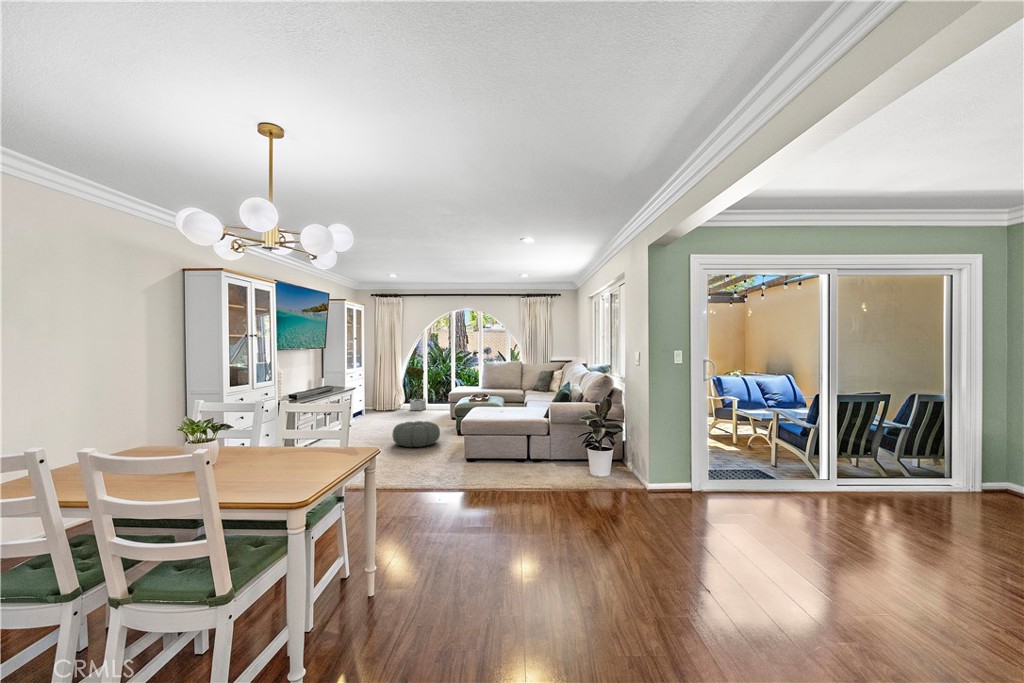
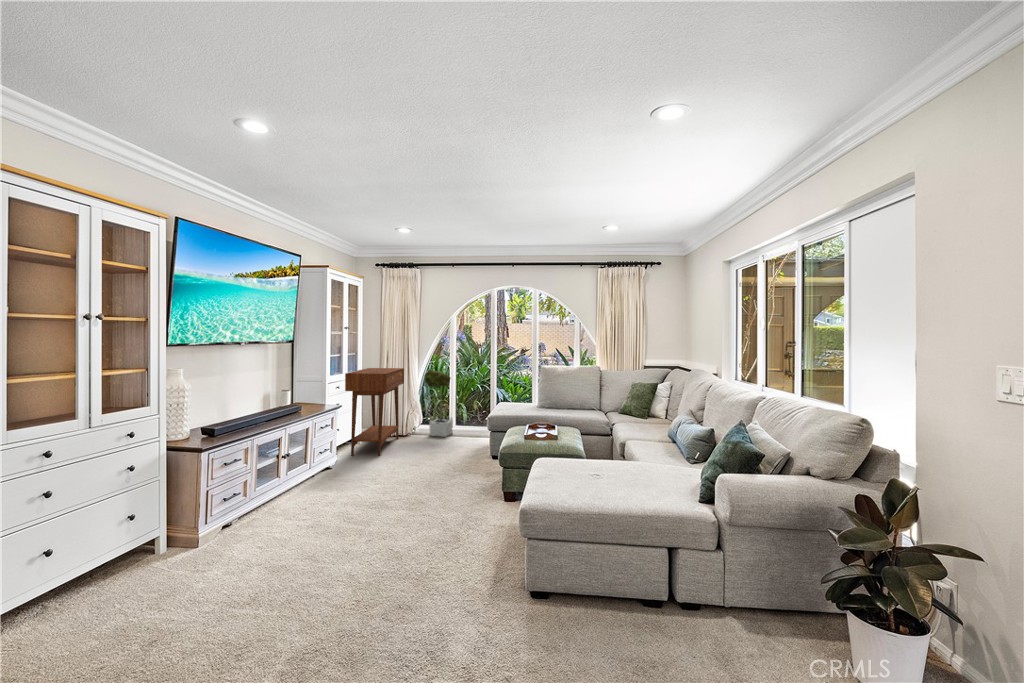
console table: none [357,365,393,420] -> present [345,368,404,456]
pouf: present [392,421,440,447] -> none [387,479,475,536]

